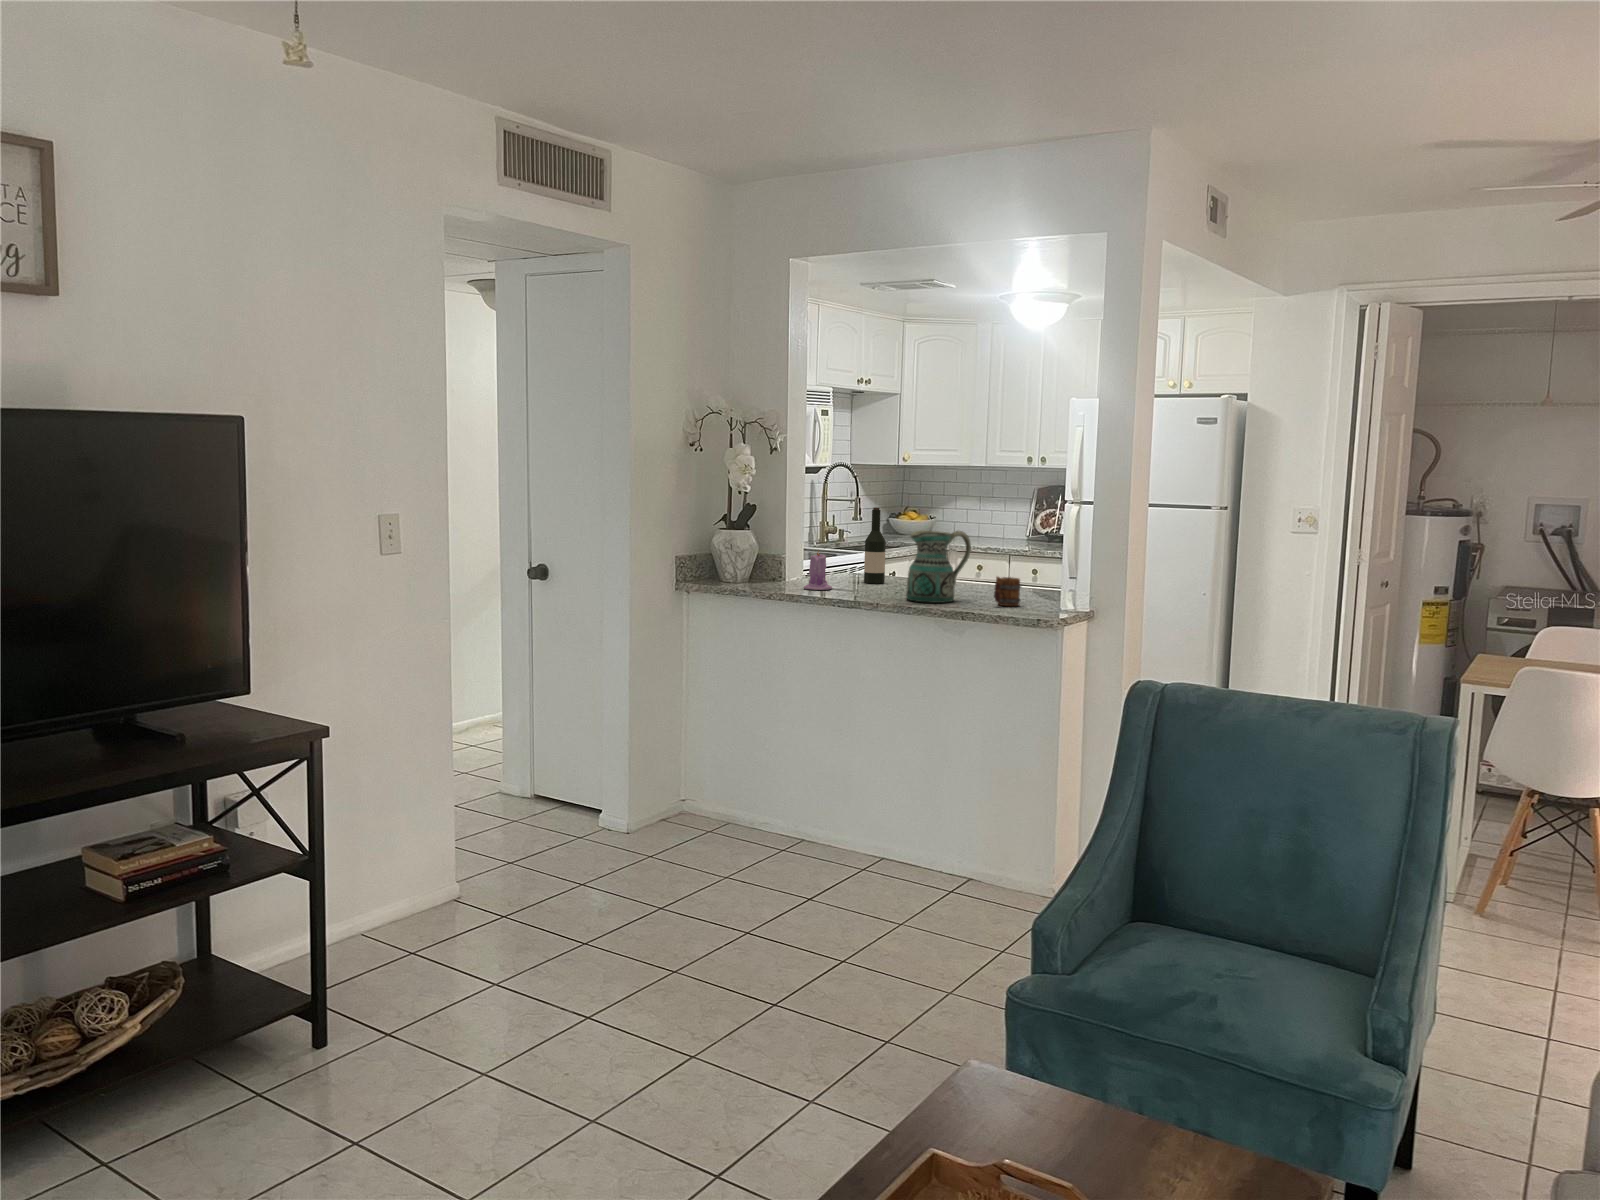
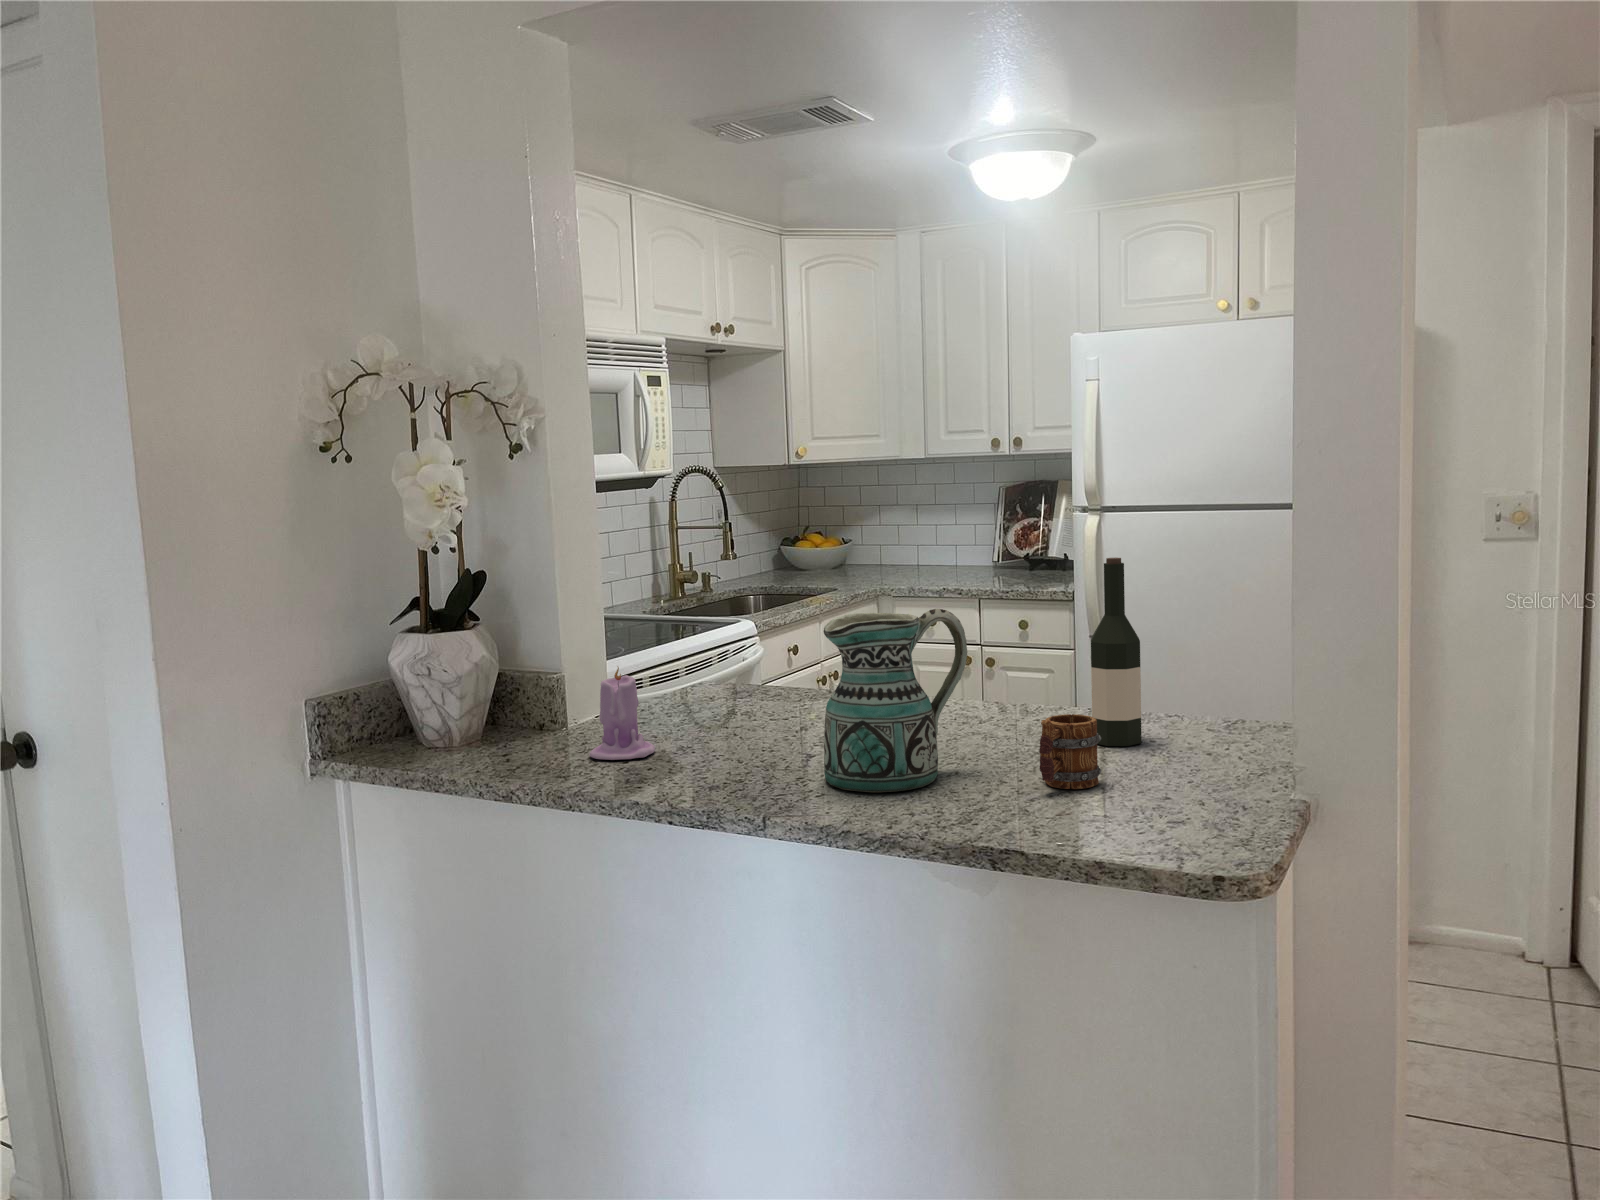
wine bottle: present [864,507,886,584] -> present [1091,558,1142,746]

